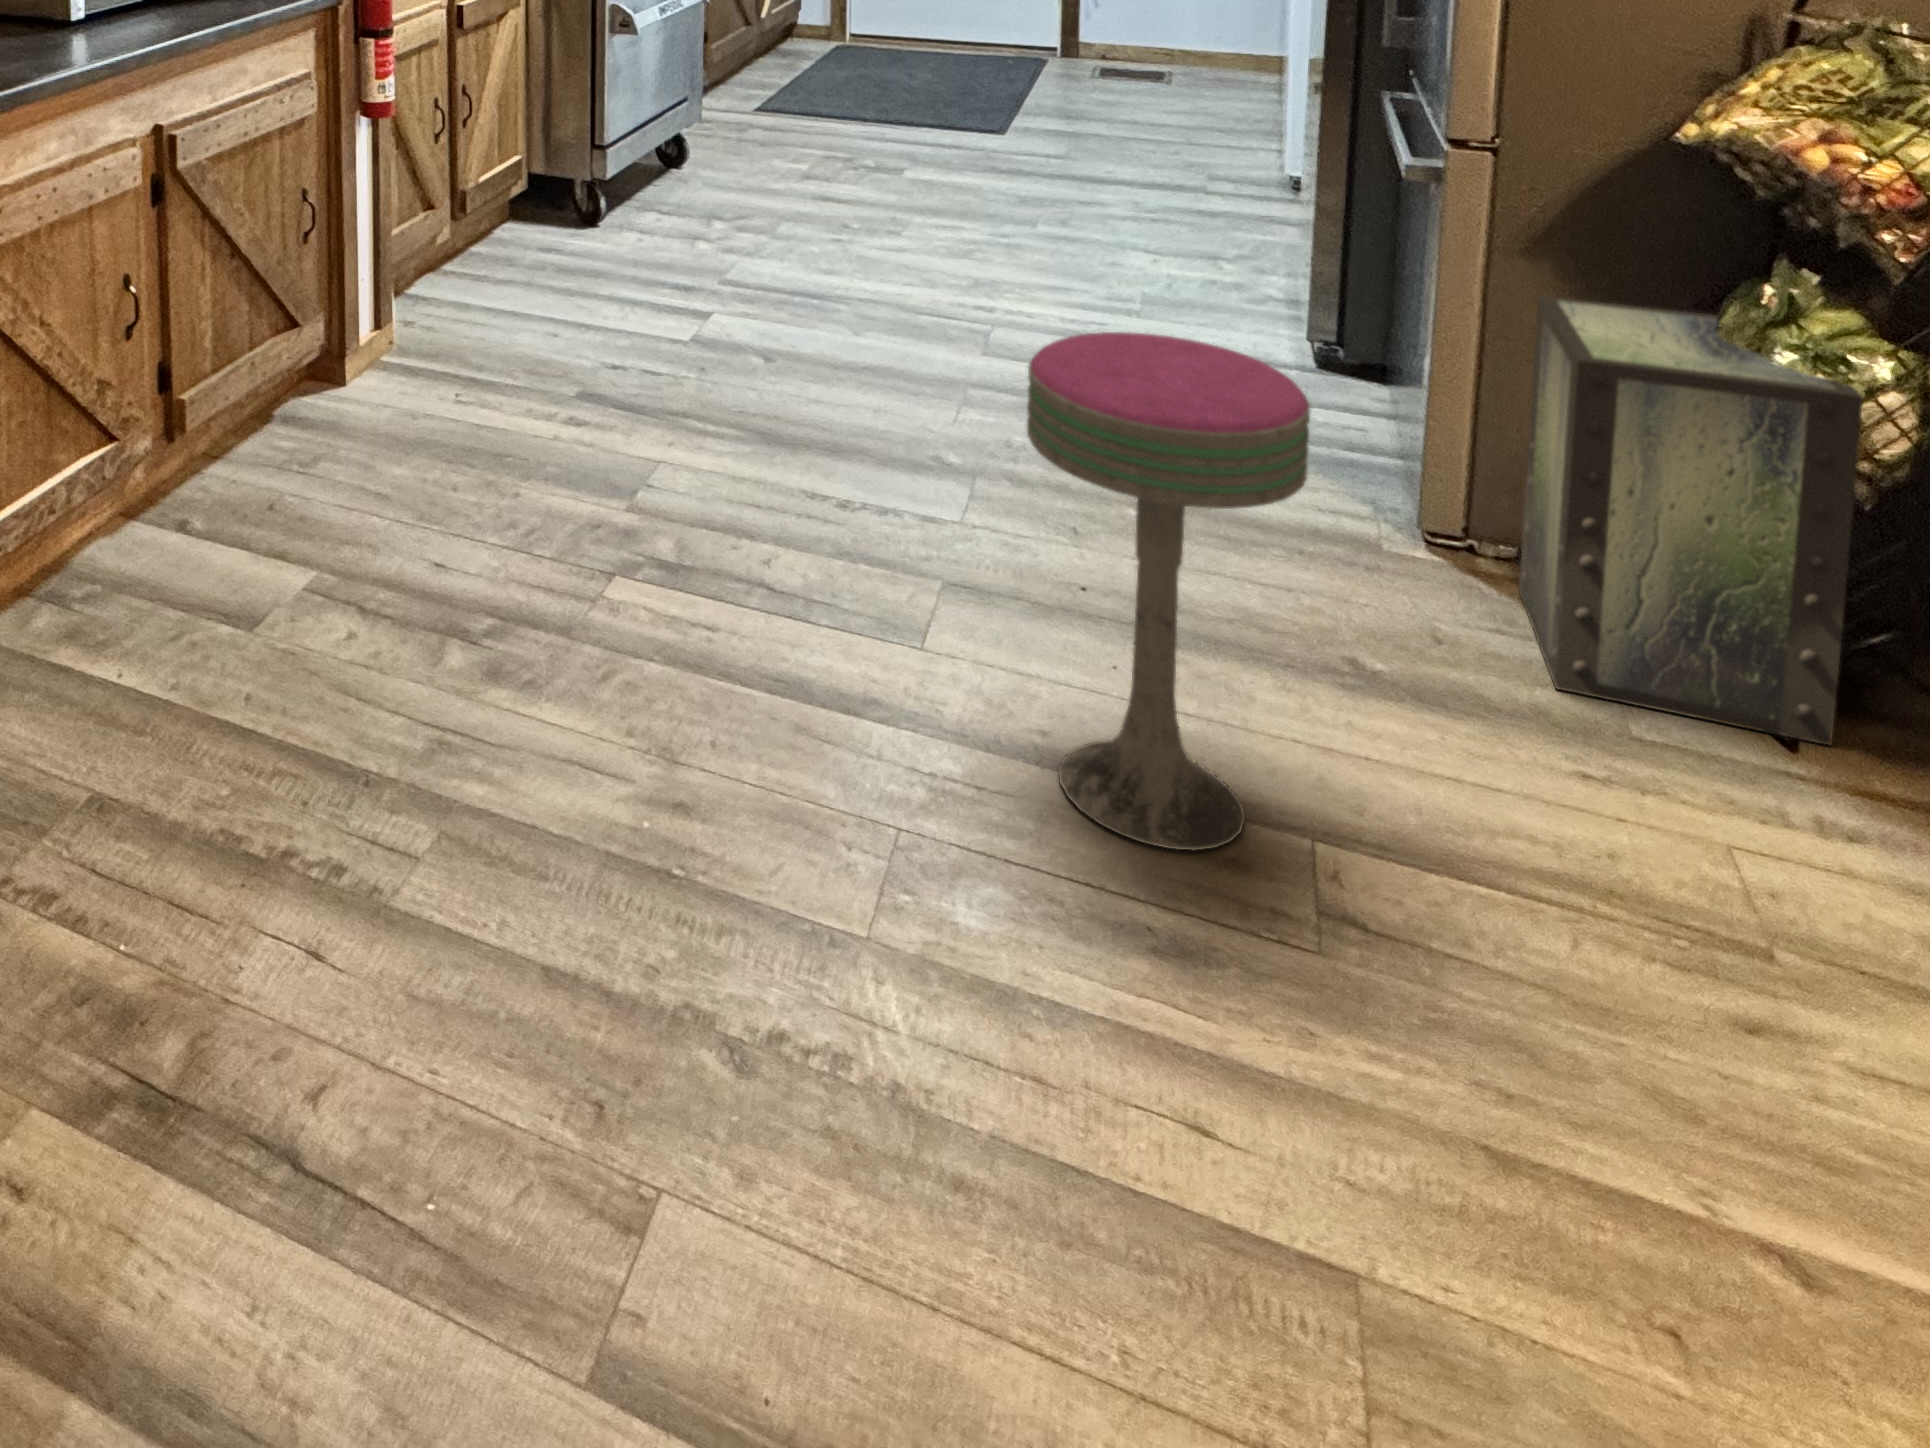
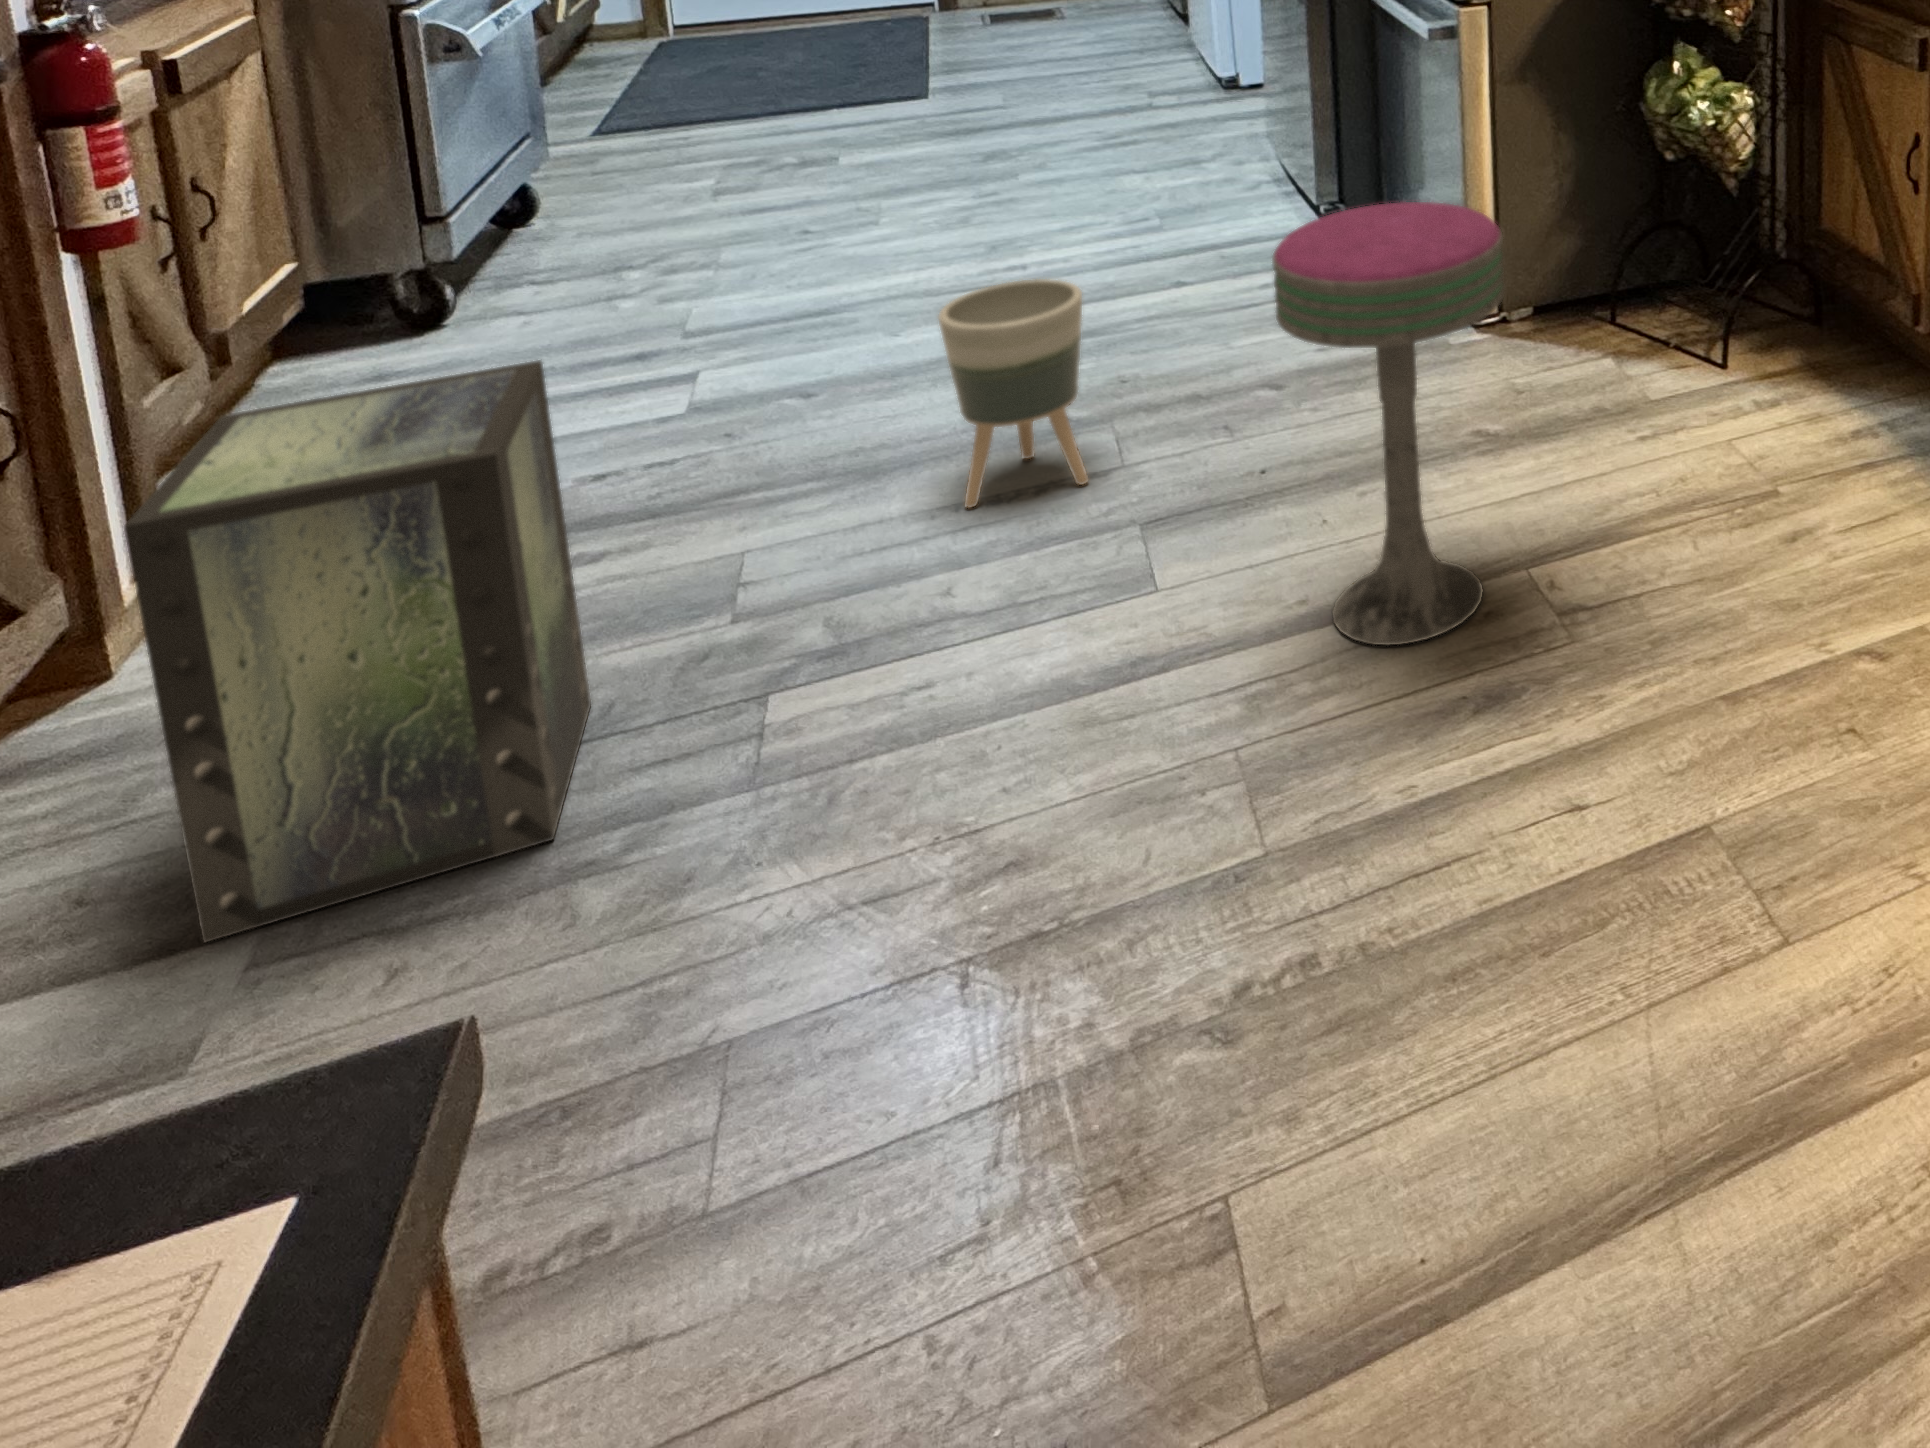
storage box: present [1519,295,1863,745] -> present [124,360,591,942]
planter: none [818,308,943,522] -> present [939,279,1088,508]

